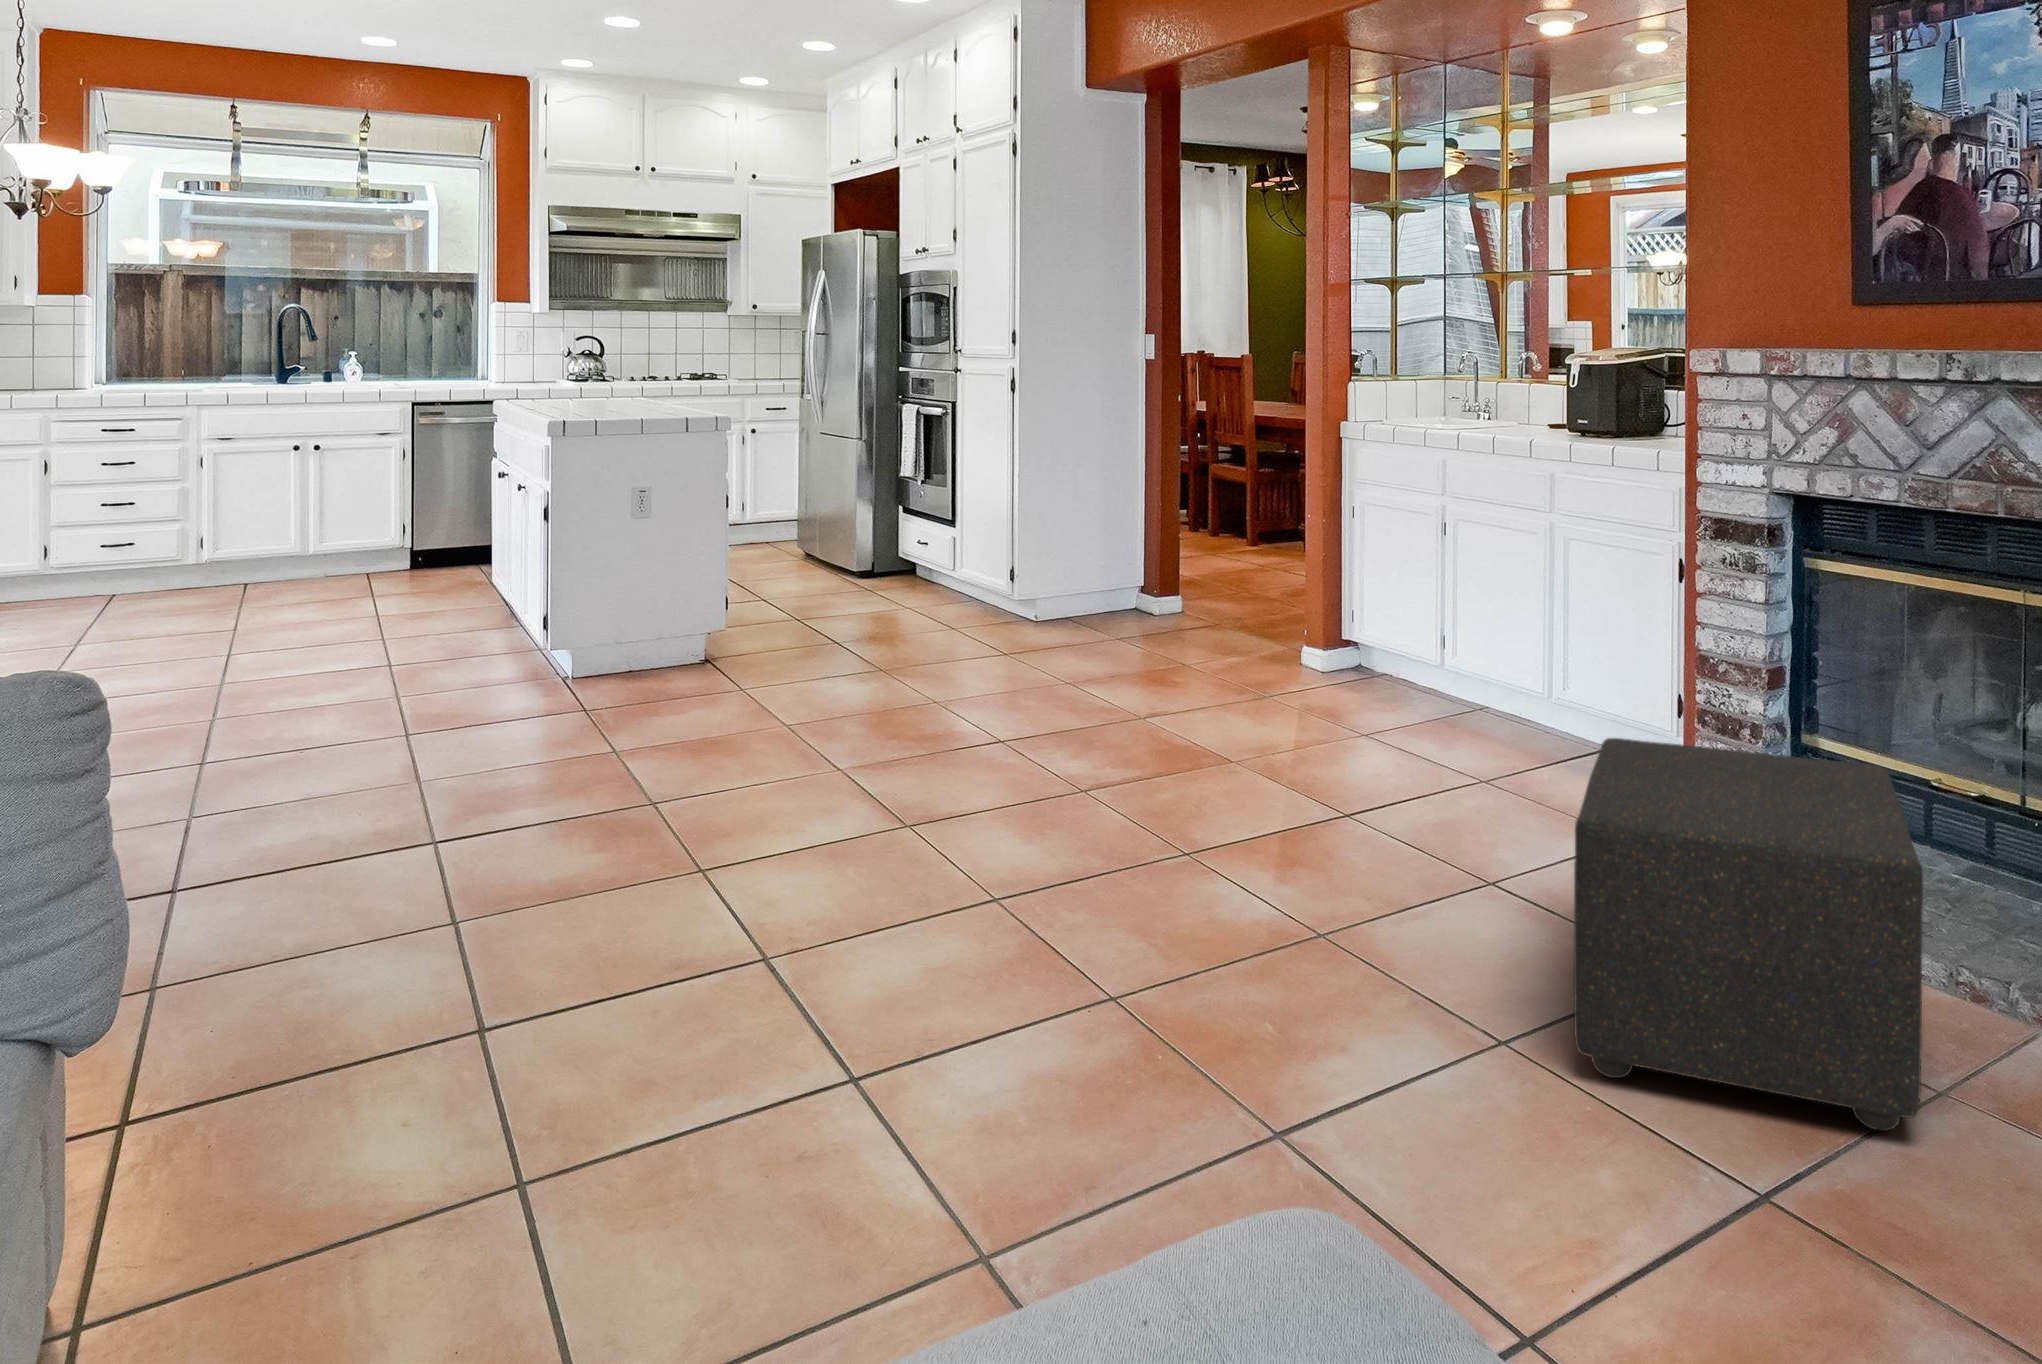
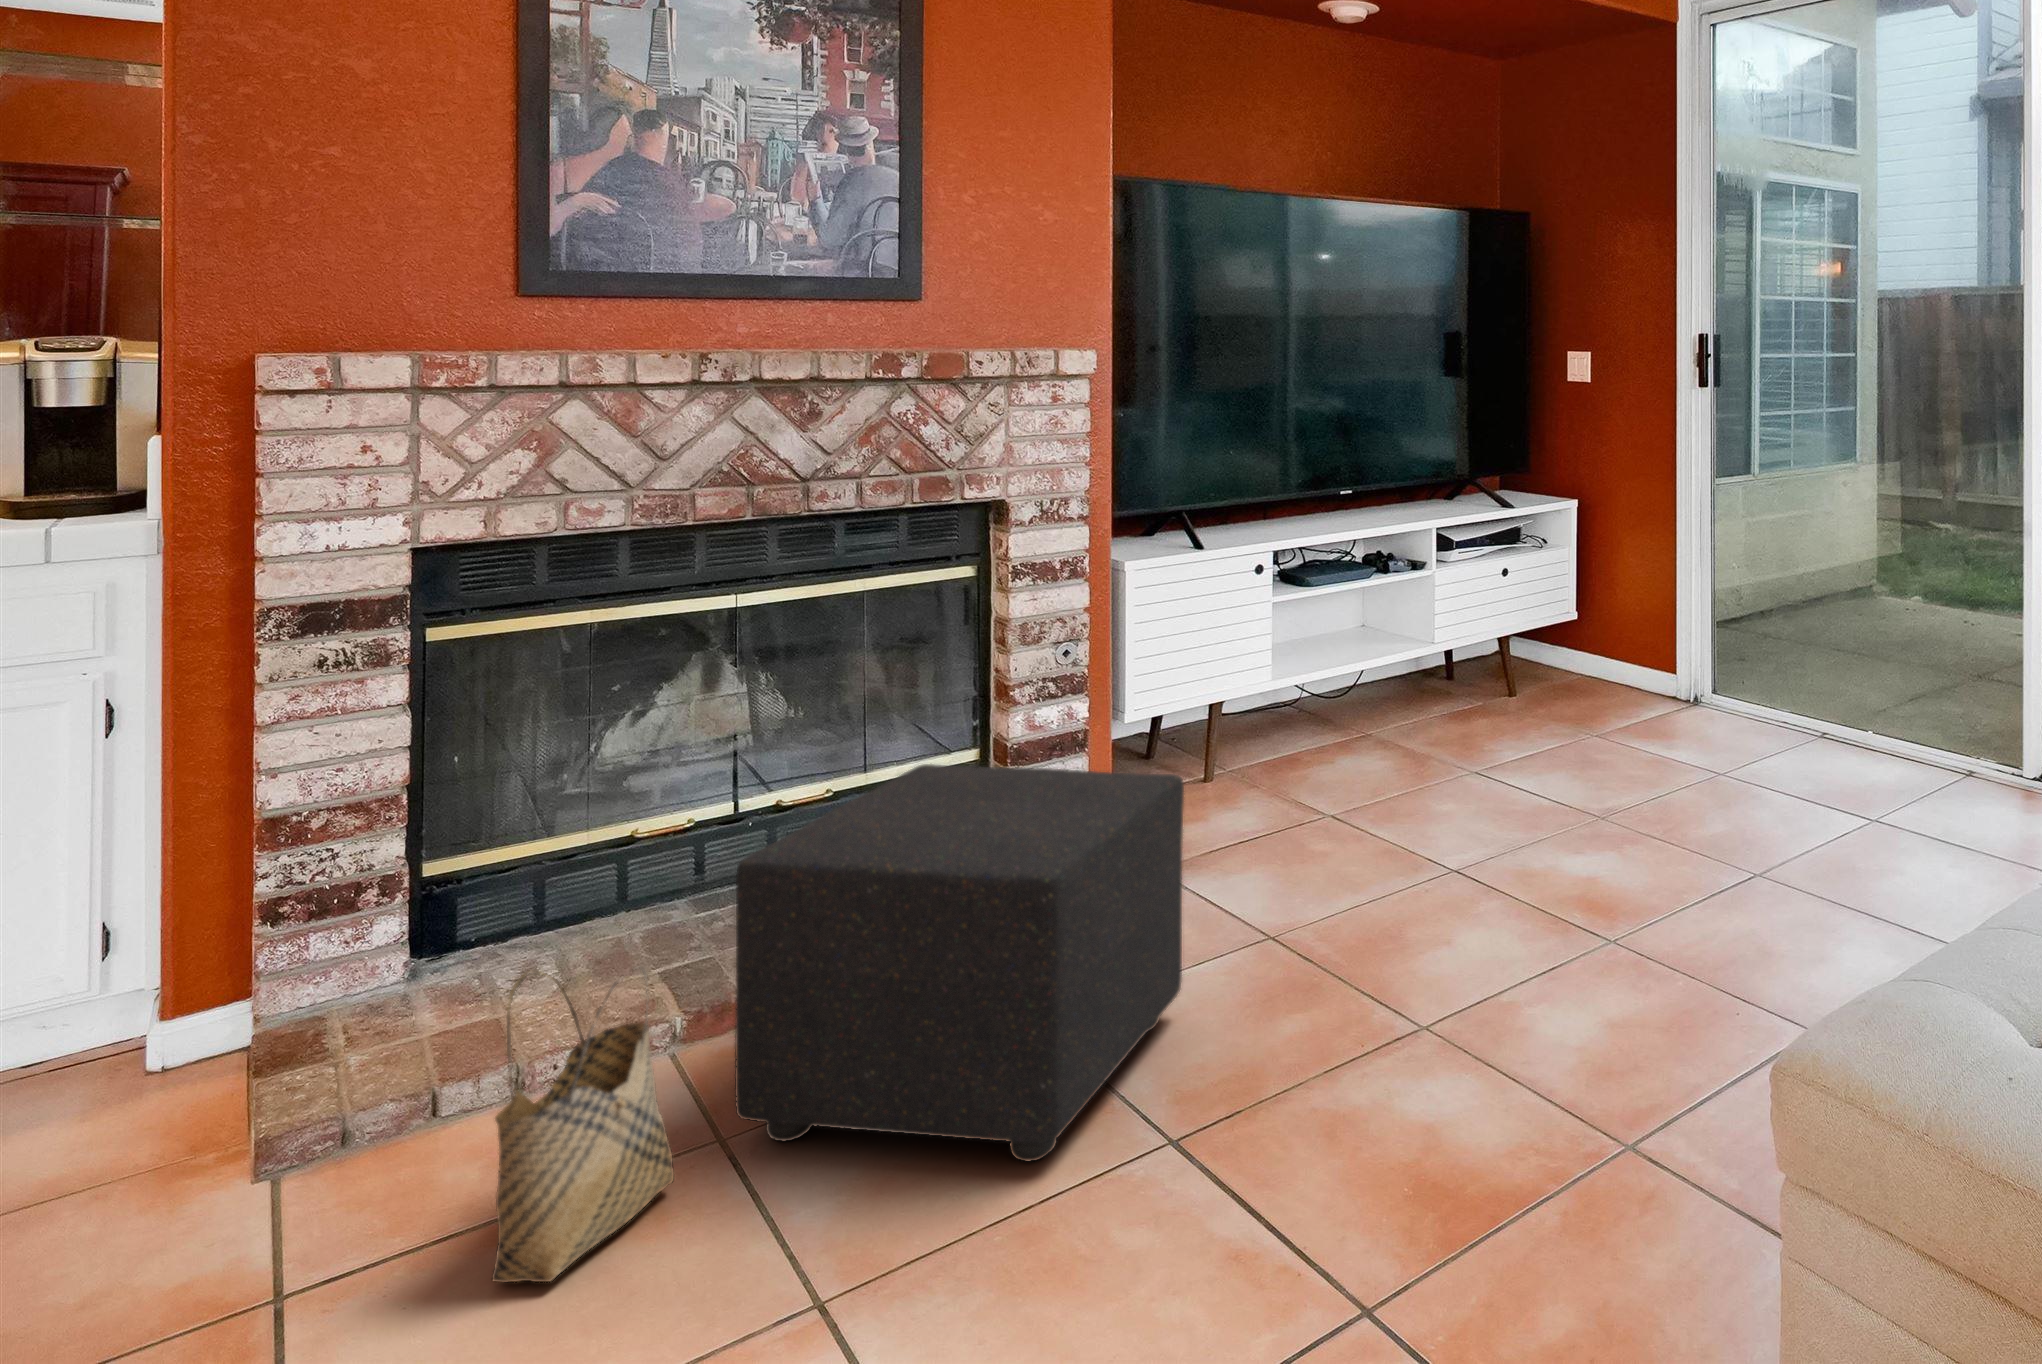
woven basket: none [1432,742,1563,933] -> present [492,968,674,1282]

